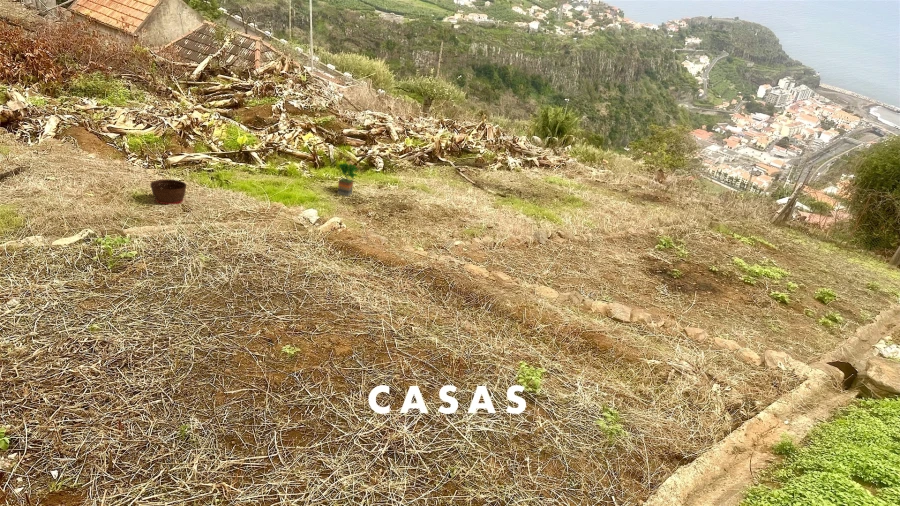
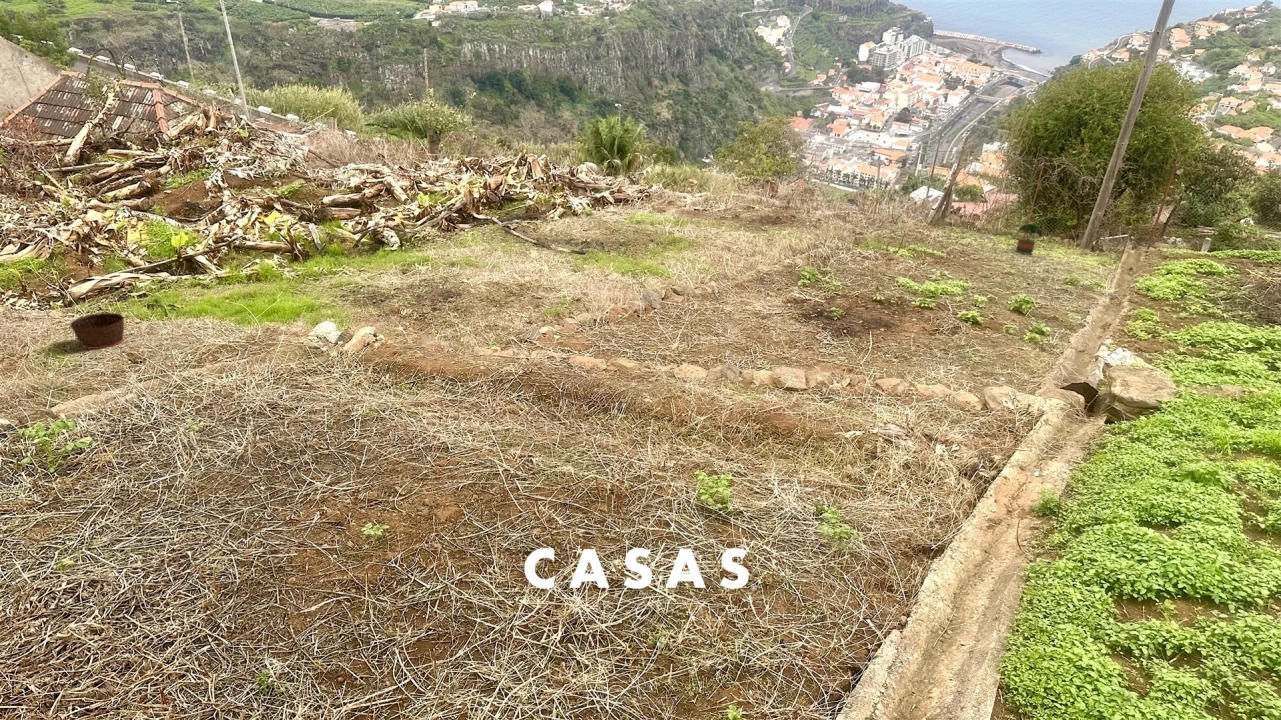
potted tree: present [338,163,358,196] -> present [1016,224,1043,255]

